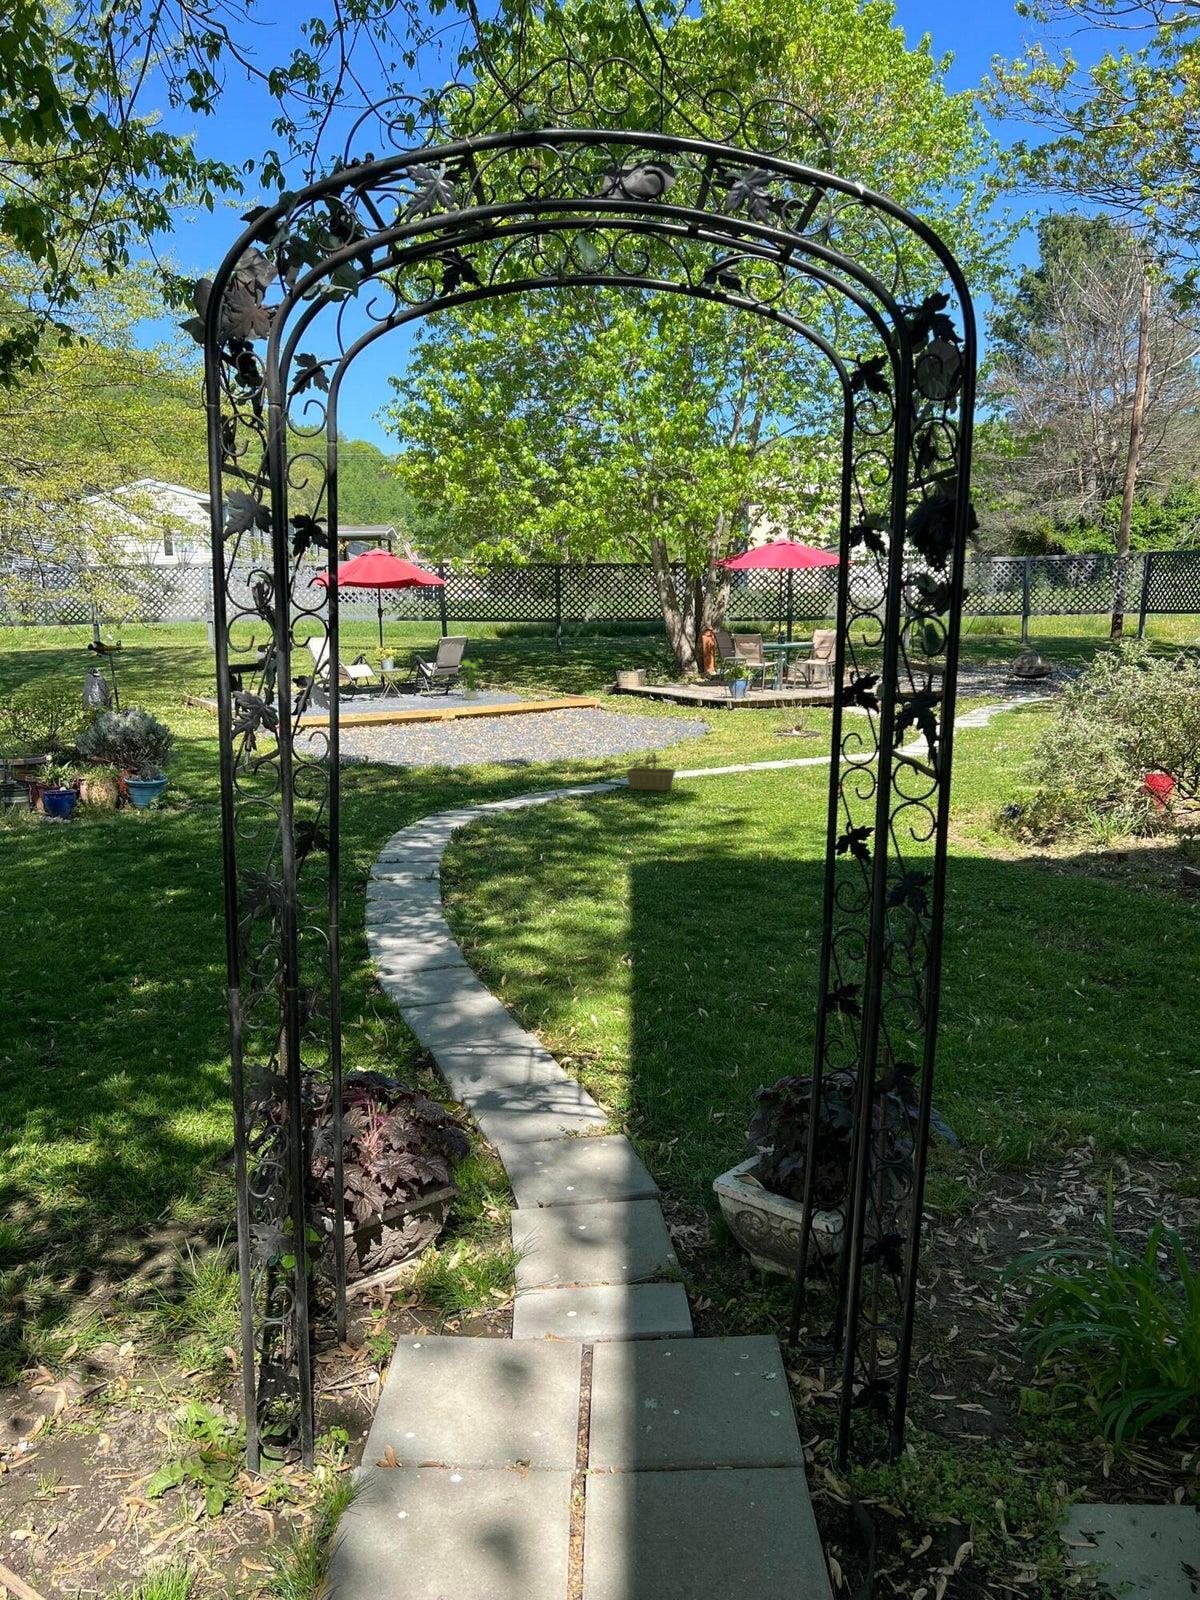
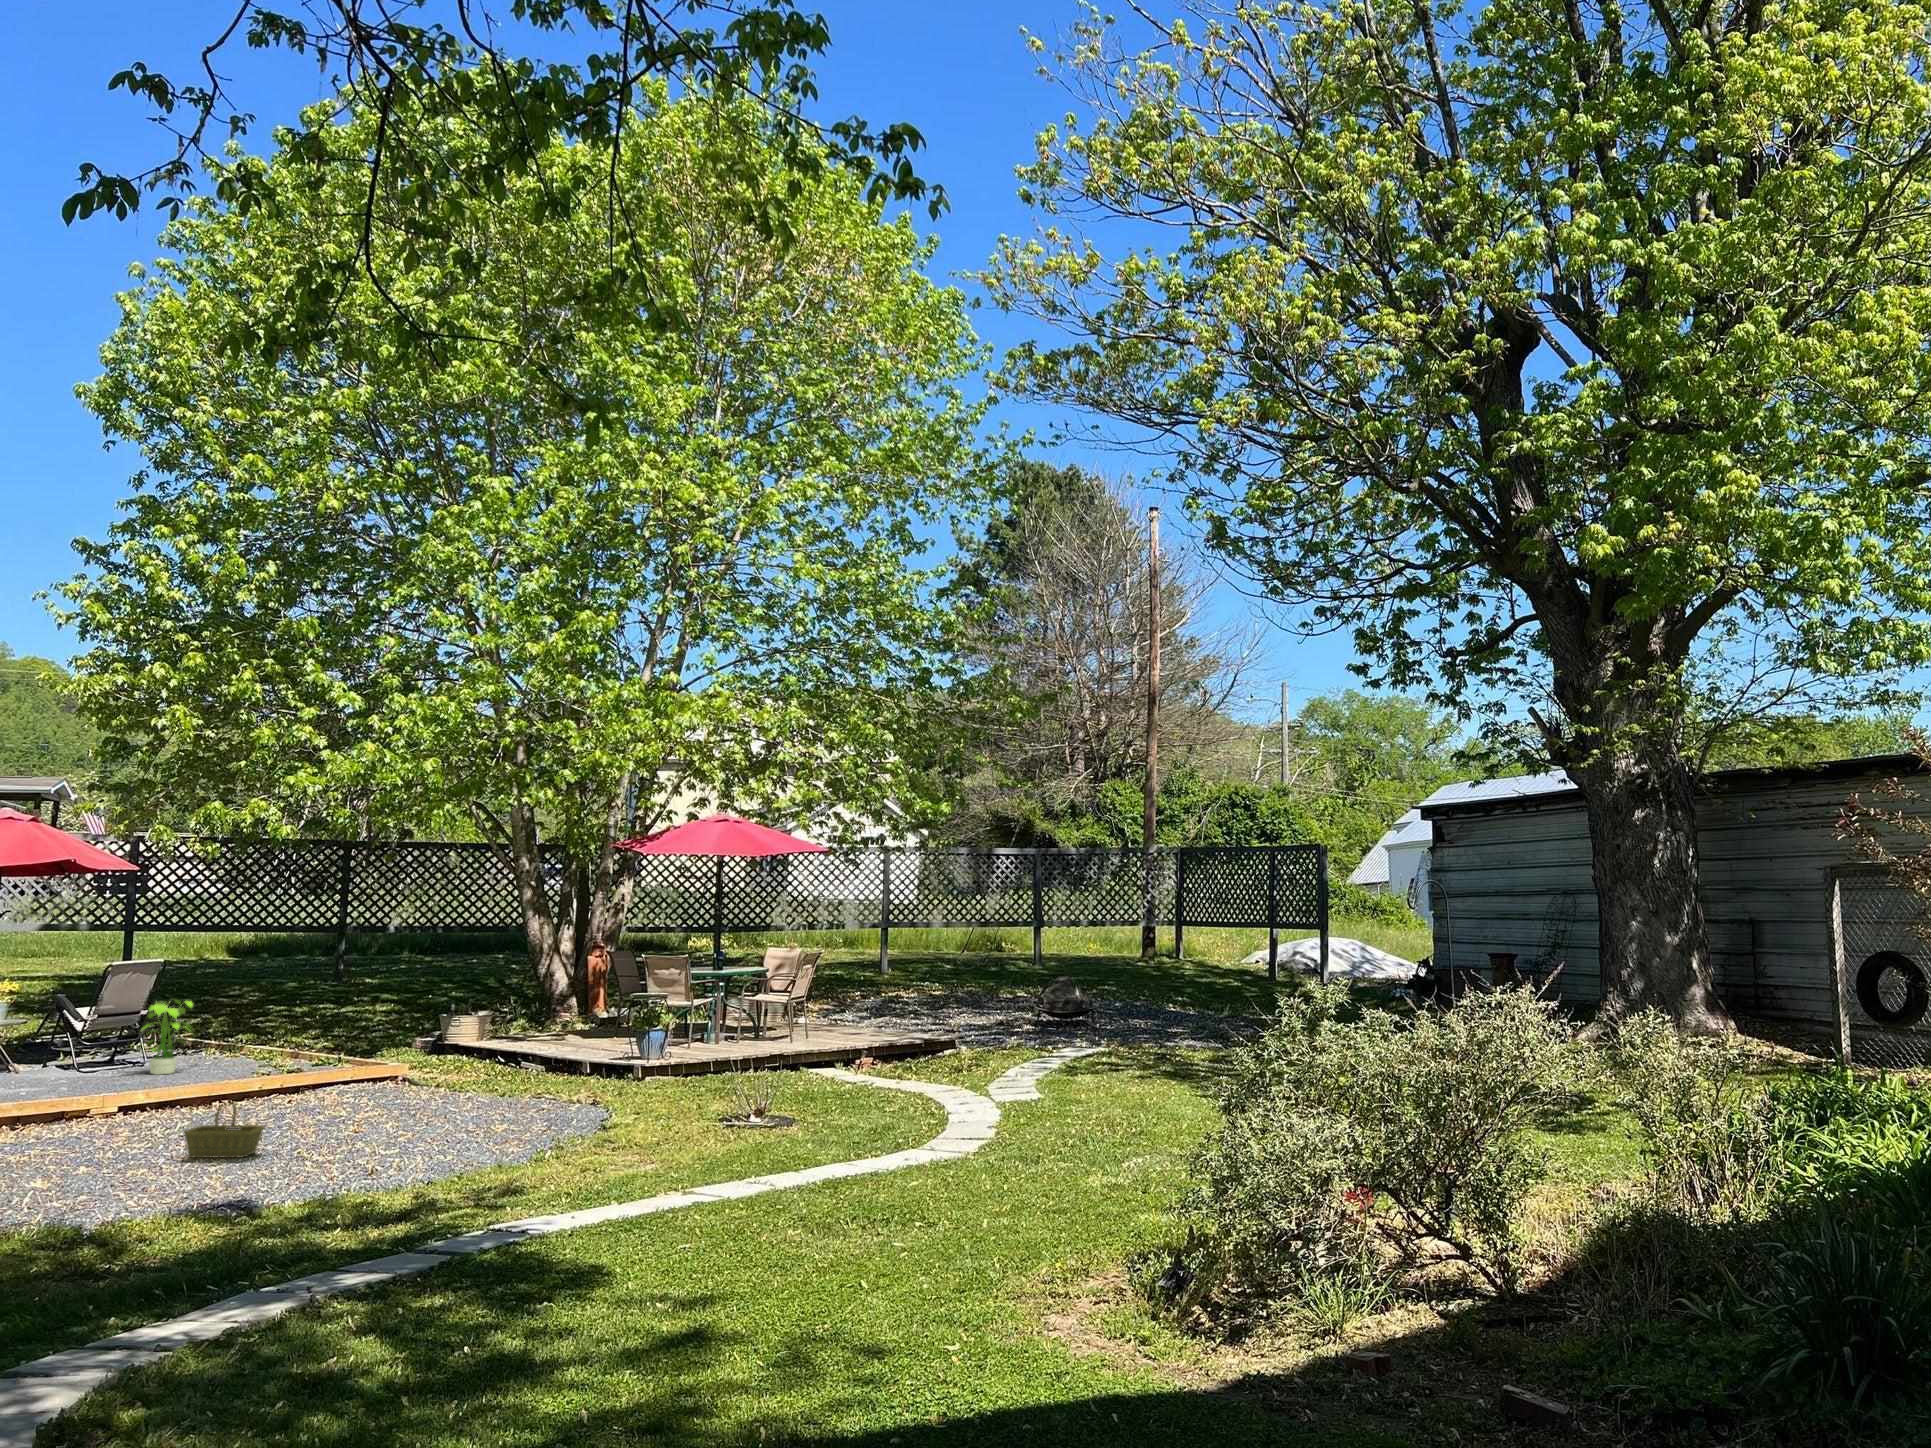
basket: present [626,753,676,791] -> present [184,1103,265,1158]

